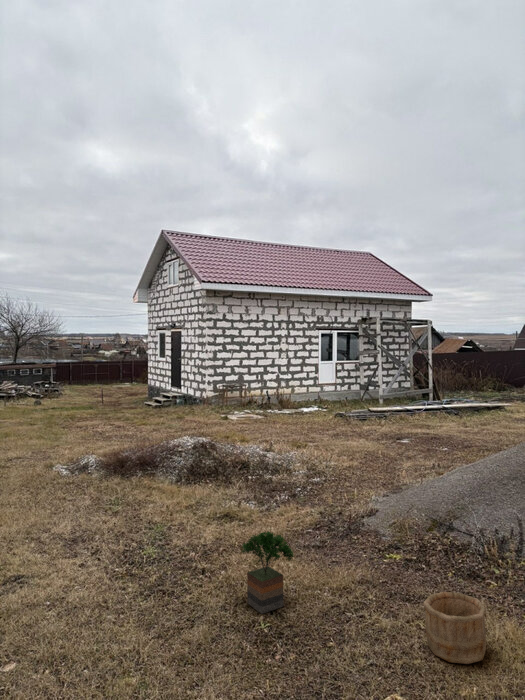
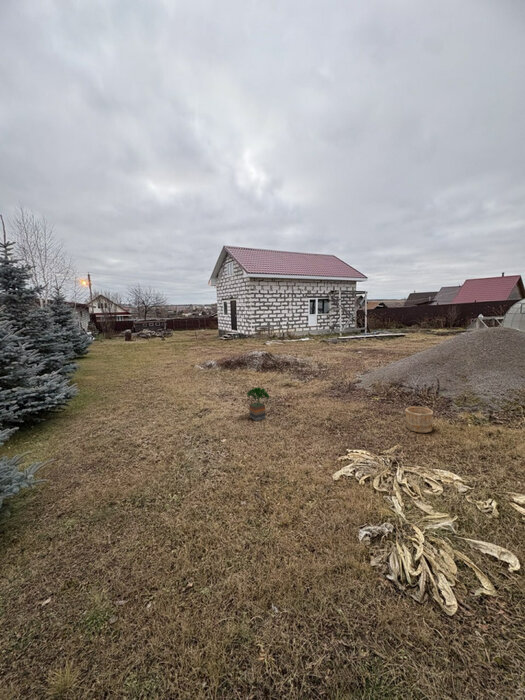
potted tree: present [242,531,294,614] -> present [247,387,270,421]

